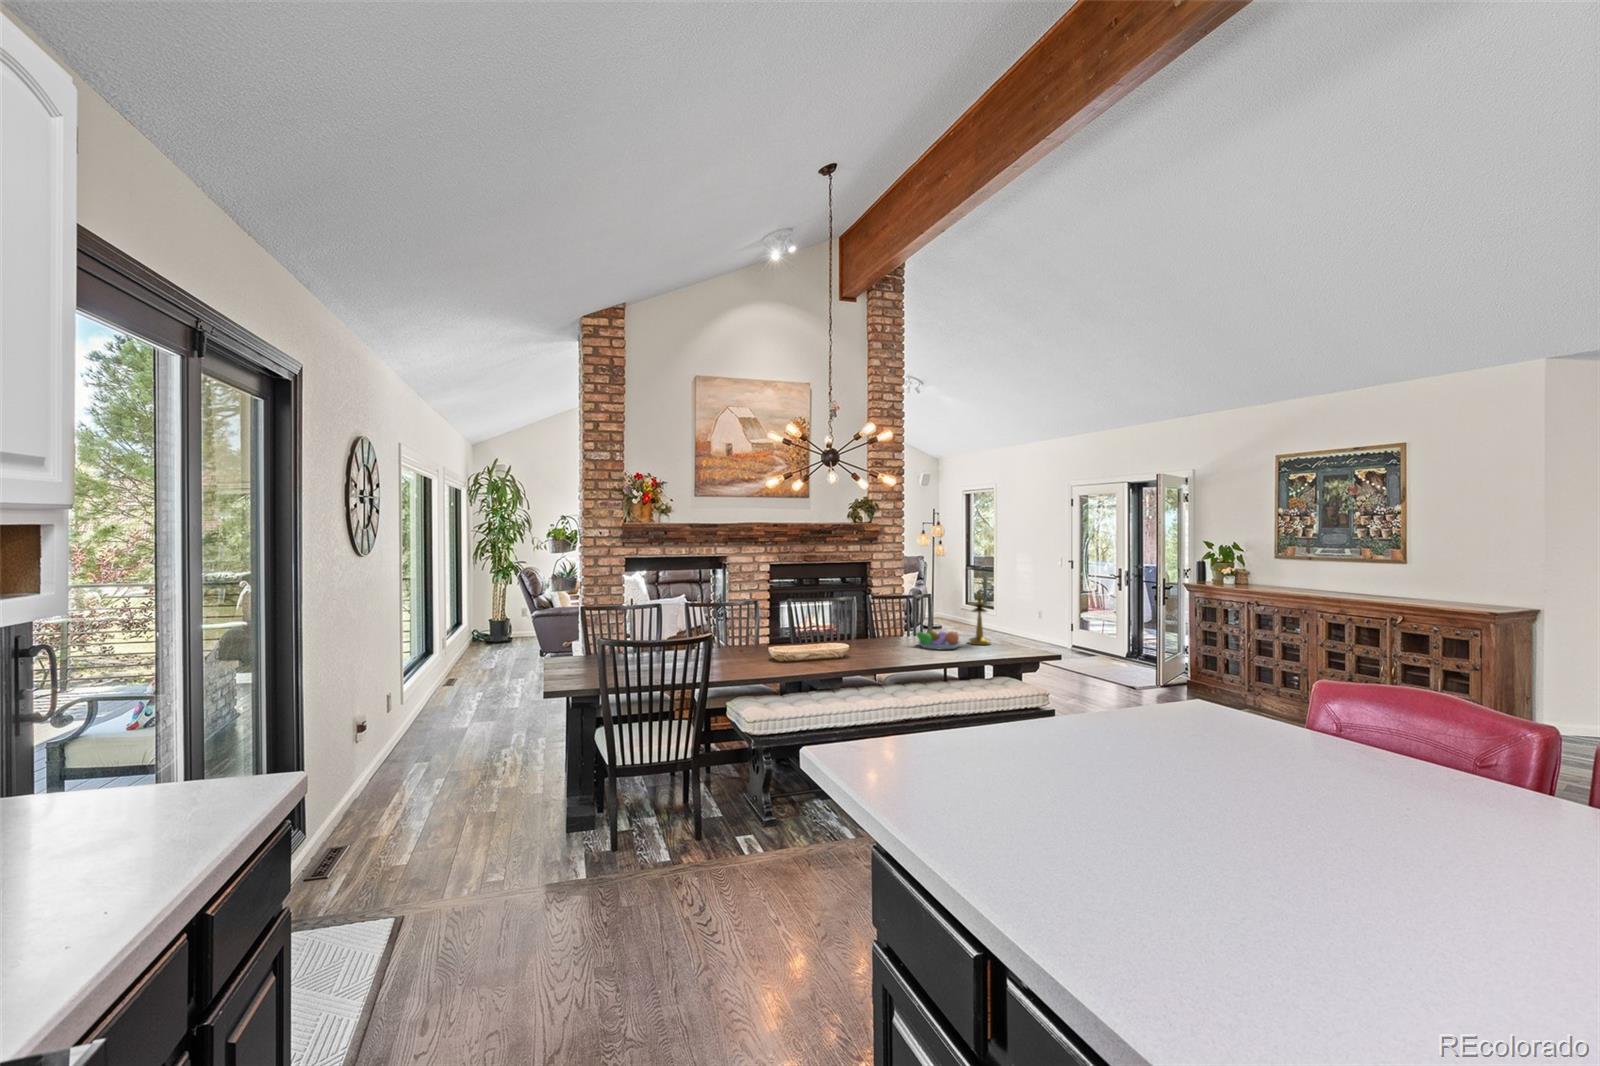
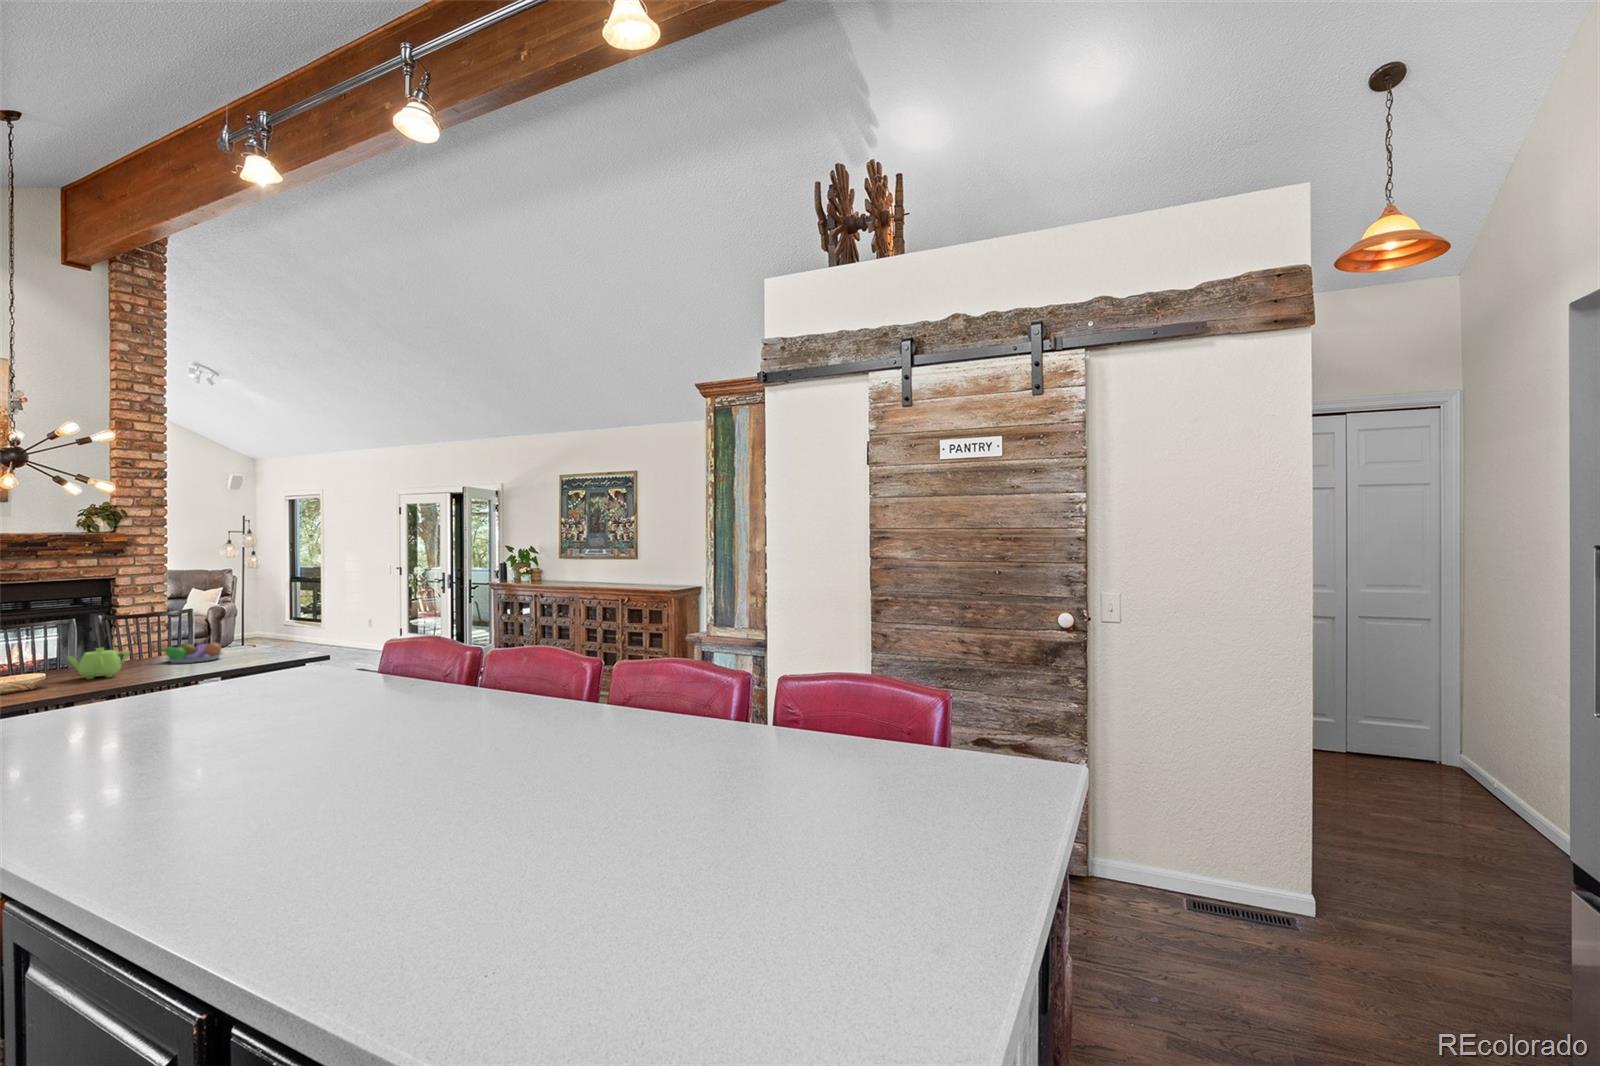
candlestick: present [969,590,991,645] -> none [236,597,265,654]
teapot: none [856,628,898,657] -> present [68,648,130,679]

